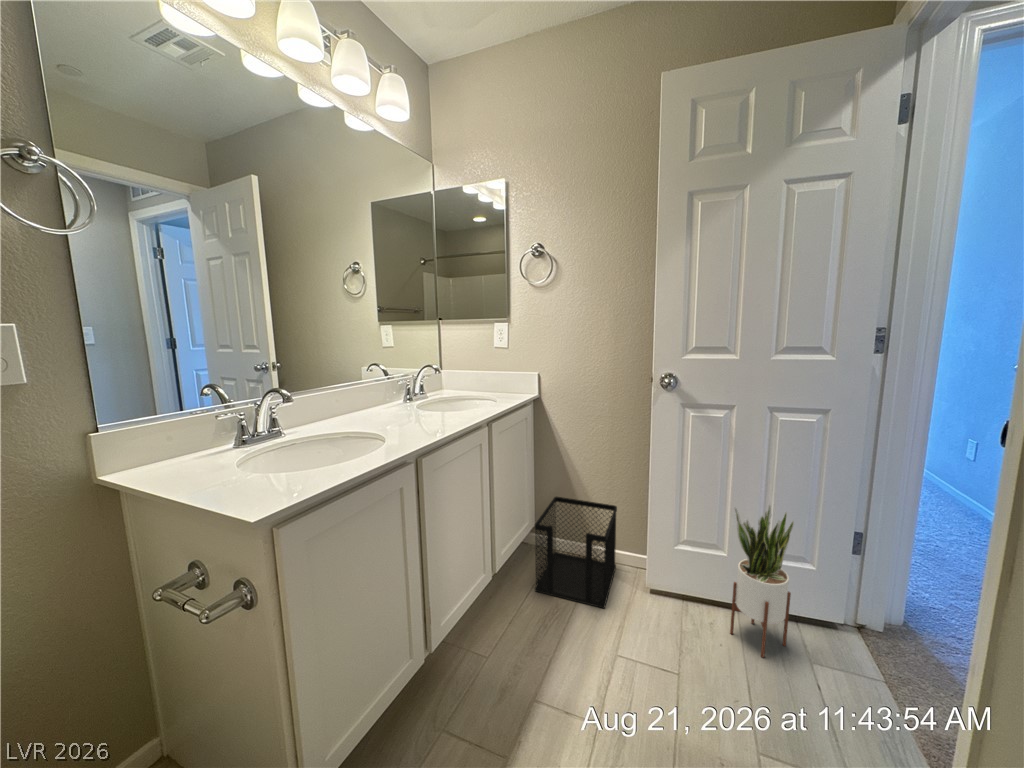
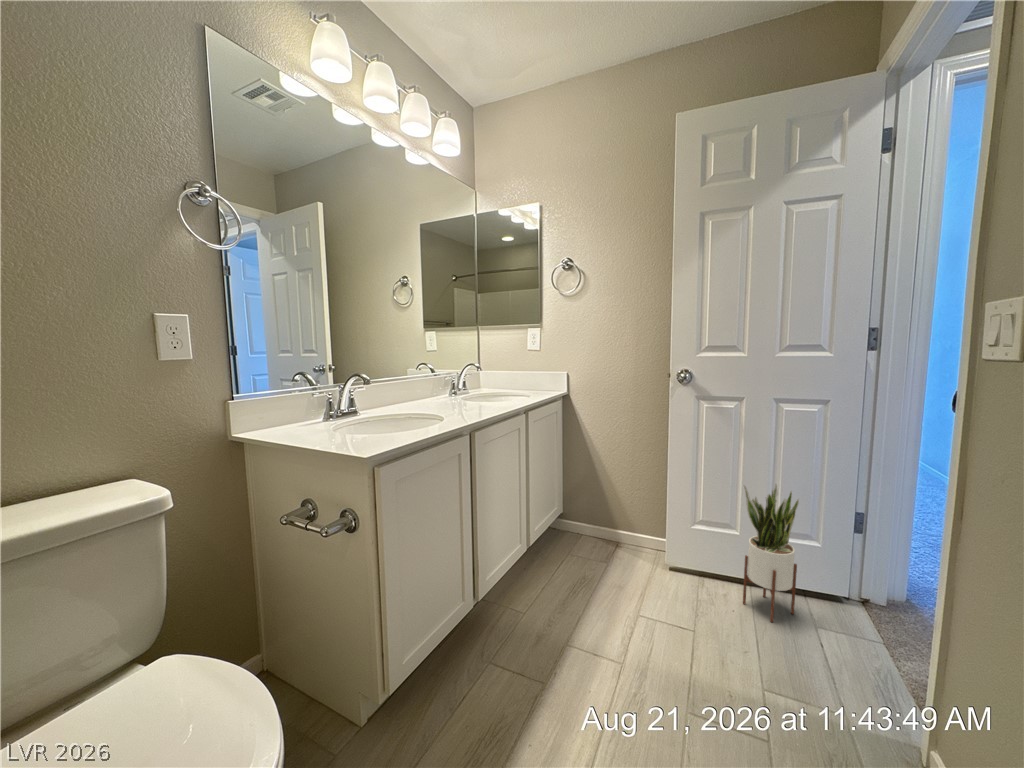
wastebasket: present [535,497,617,608] -> none [564,485,639,582]

